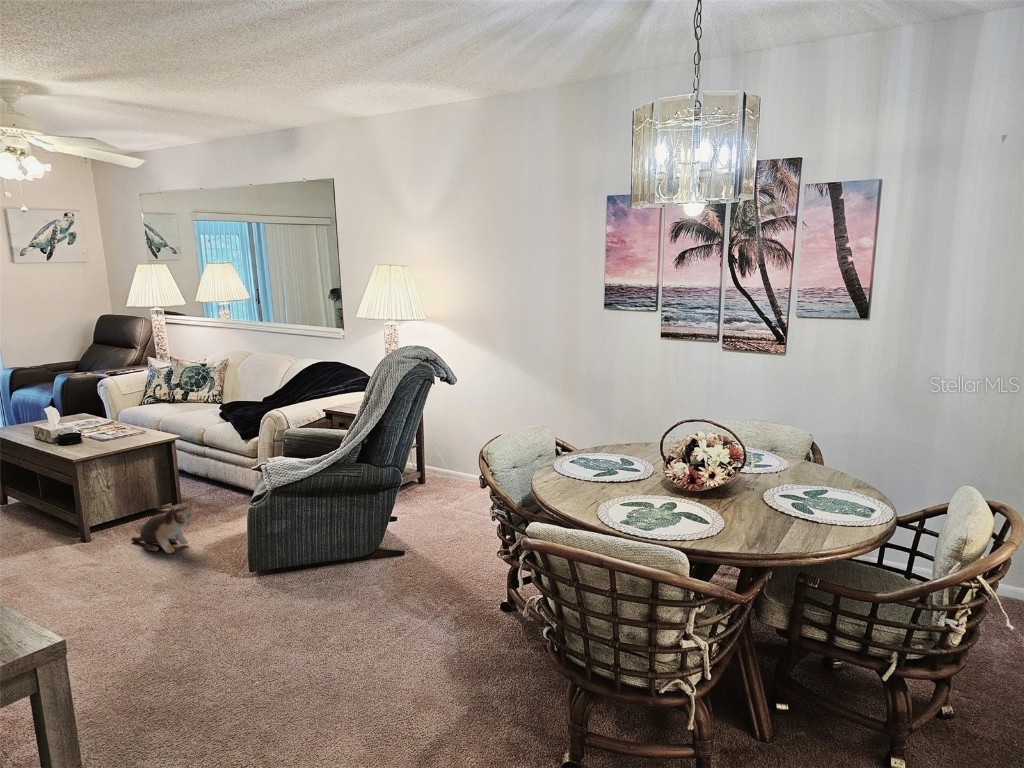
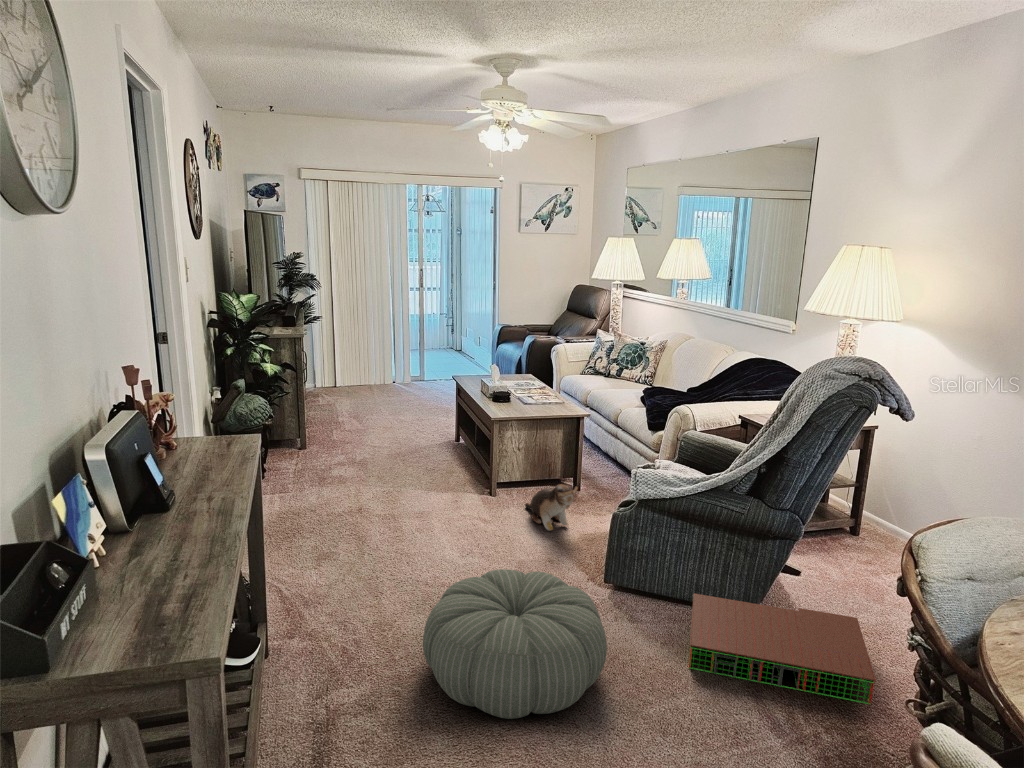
storage bin: none [332,529,470,604] -> present [689,593,876,704]
pouf: none [104,572,288,704] -> present [423,569,607,719]

